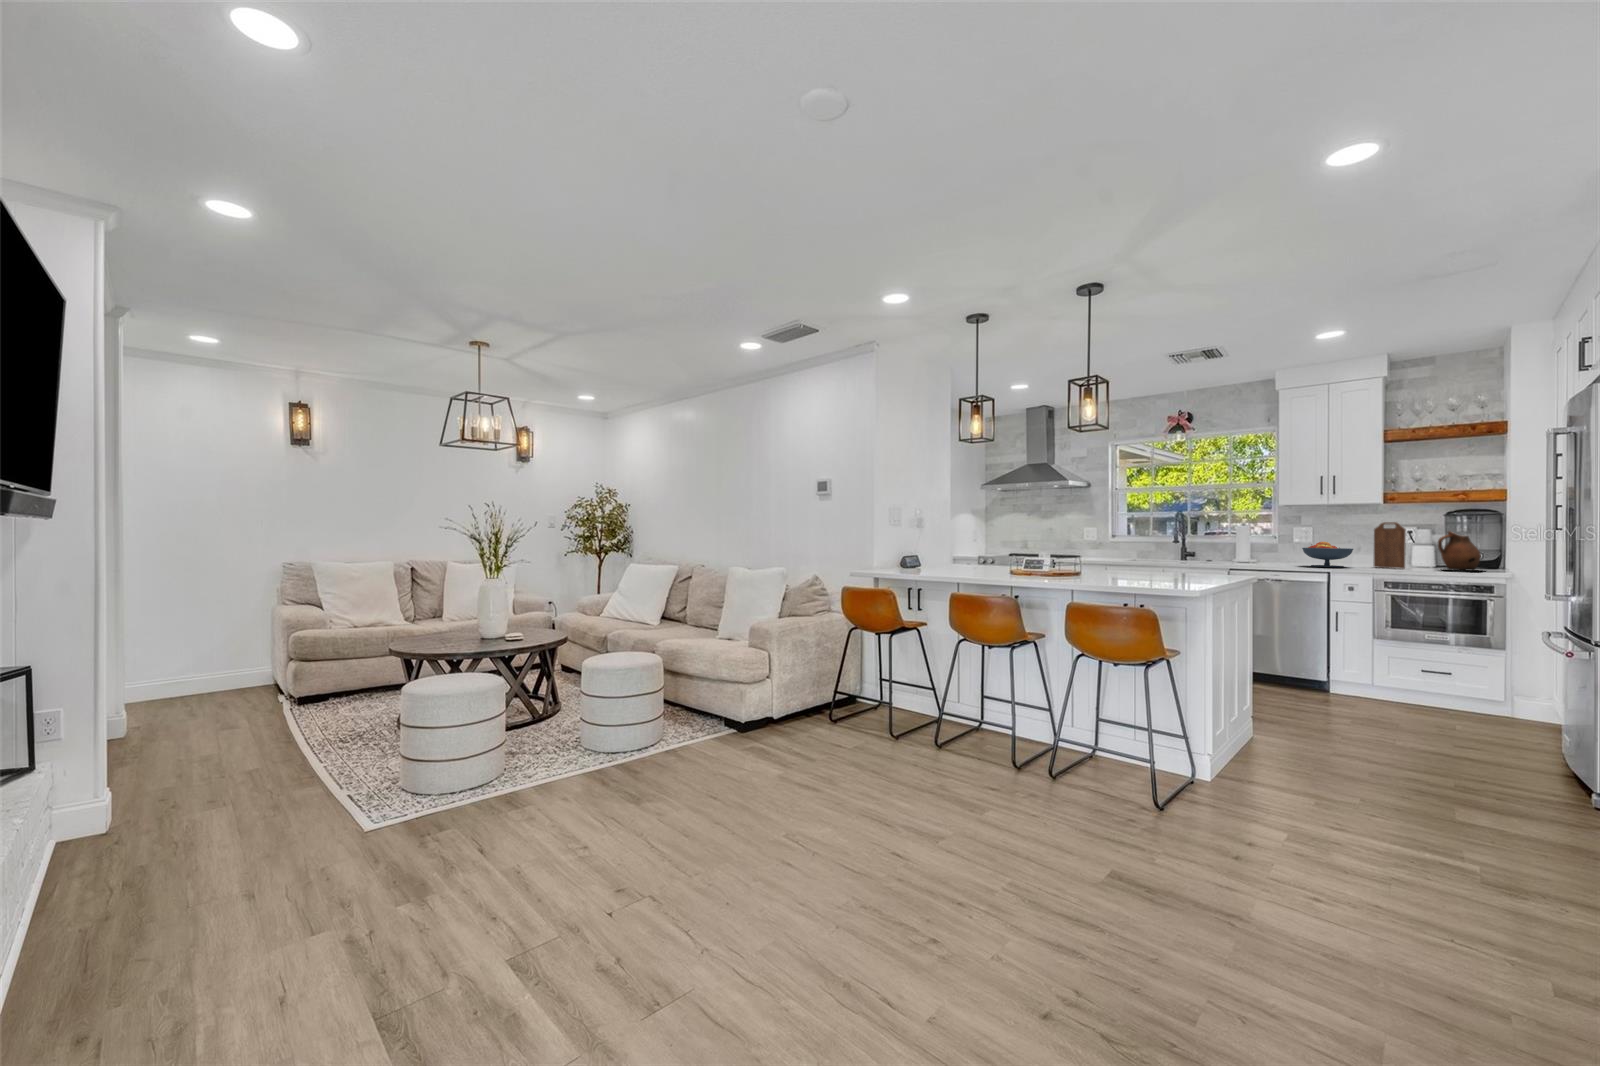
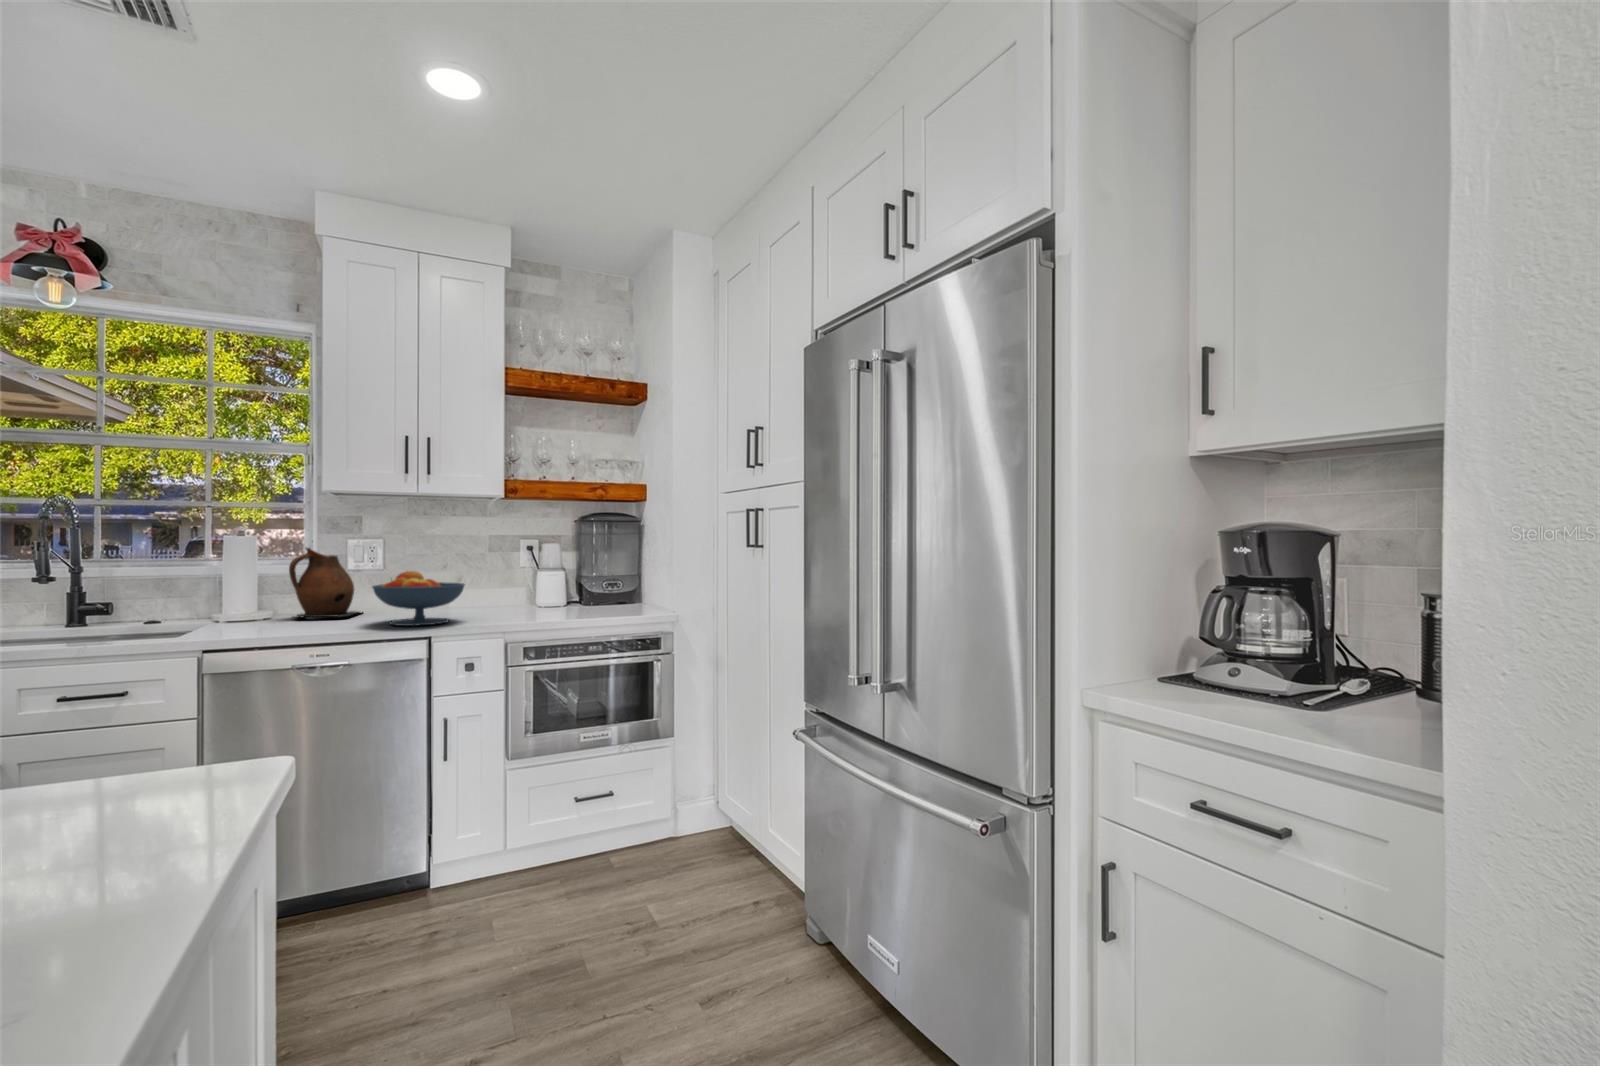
cutting board: present [1374,522,1406,569] -> none [492,532,541,616]
ceramic pitcher: present [1438,531,1481,571] -> present [289,548,358,617]

